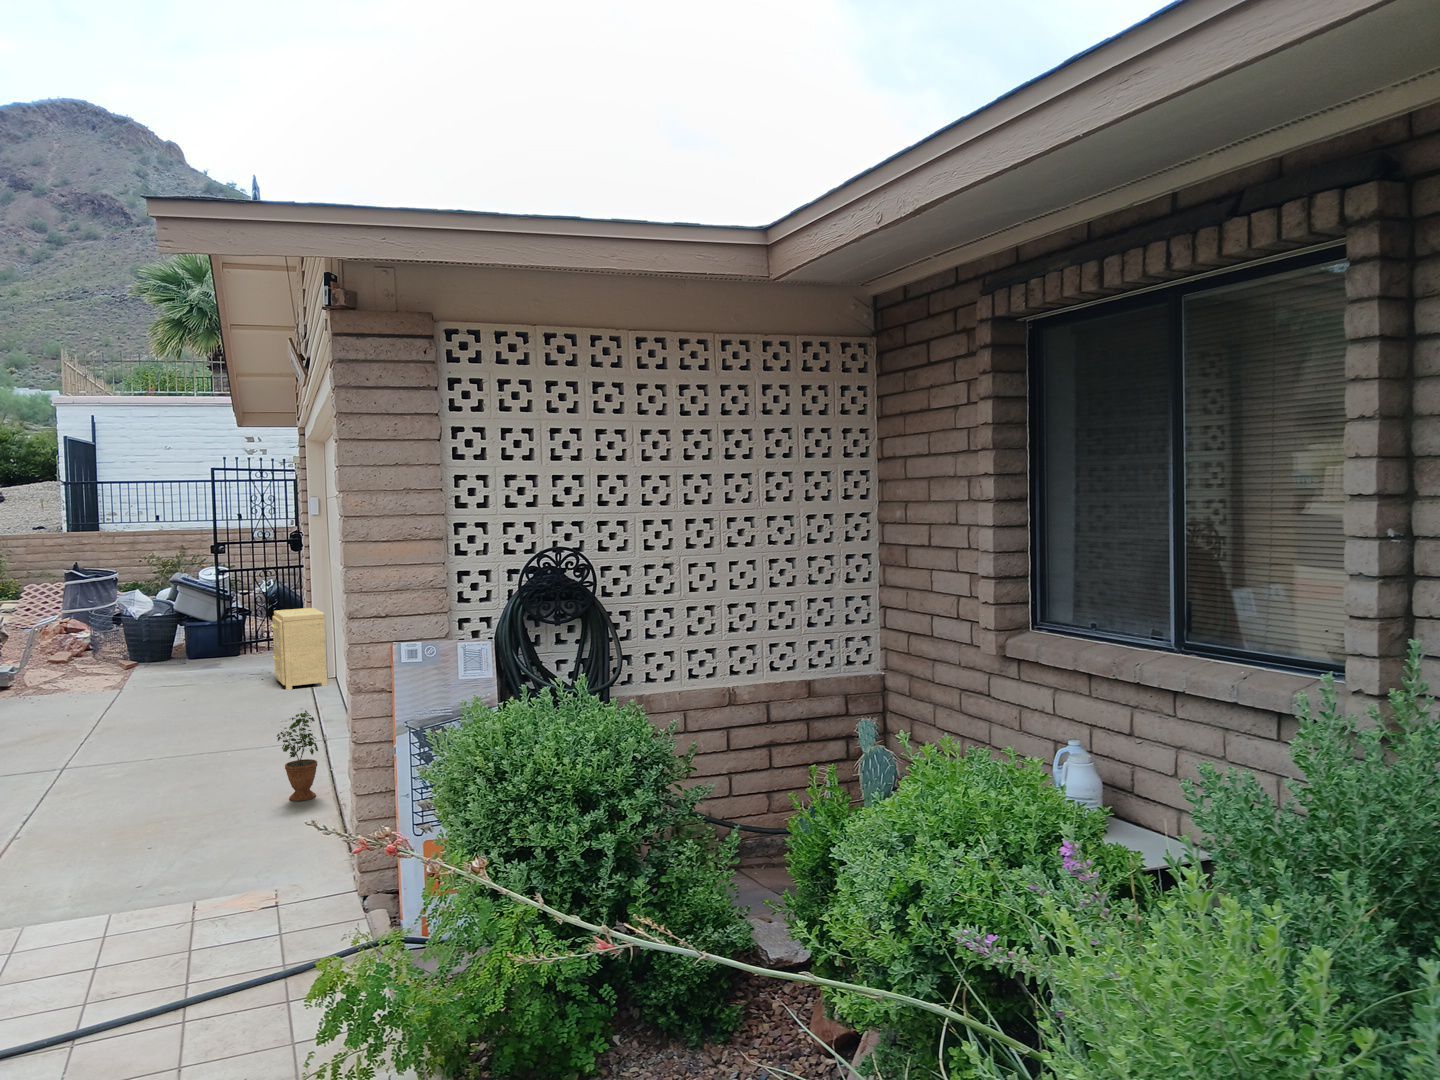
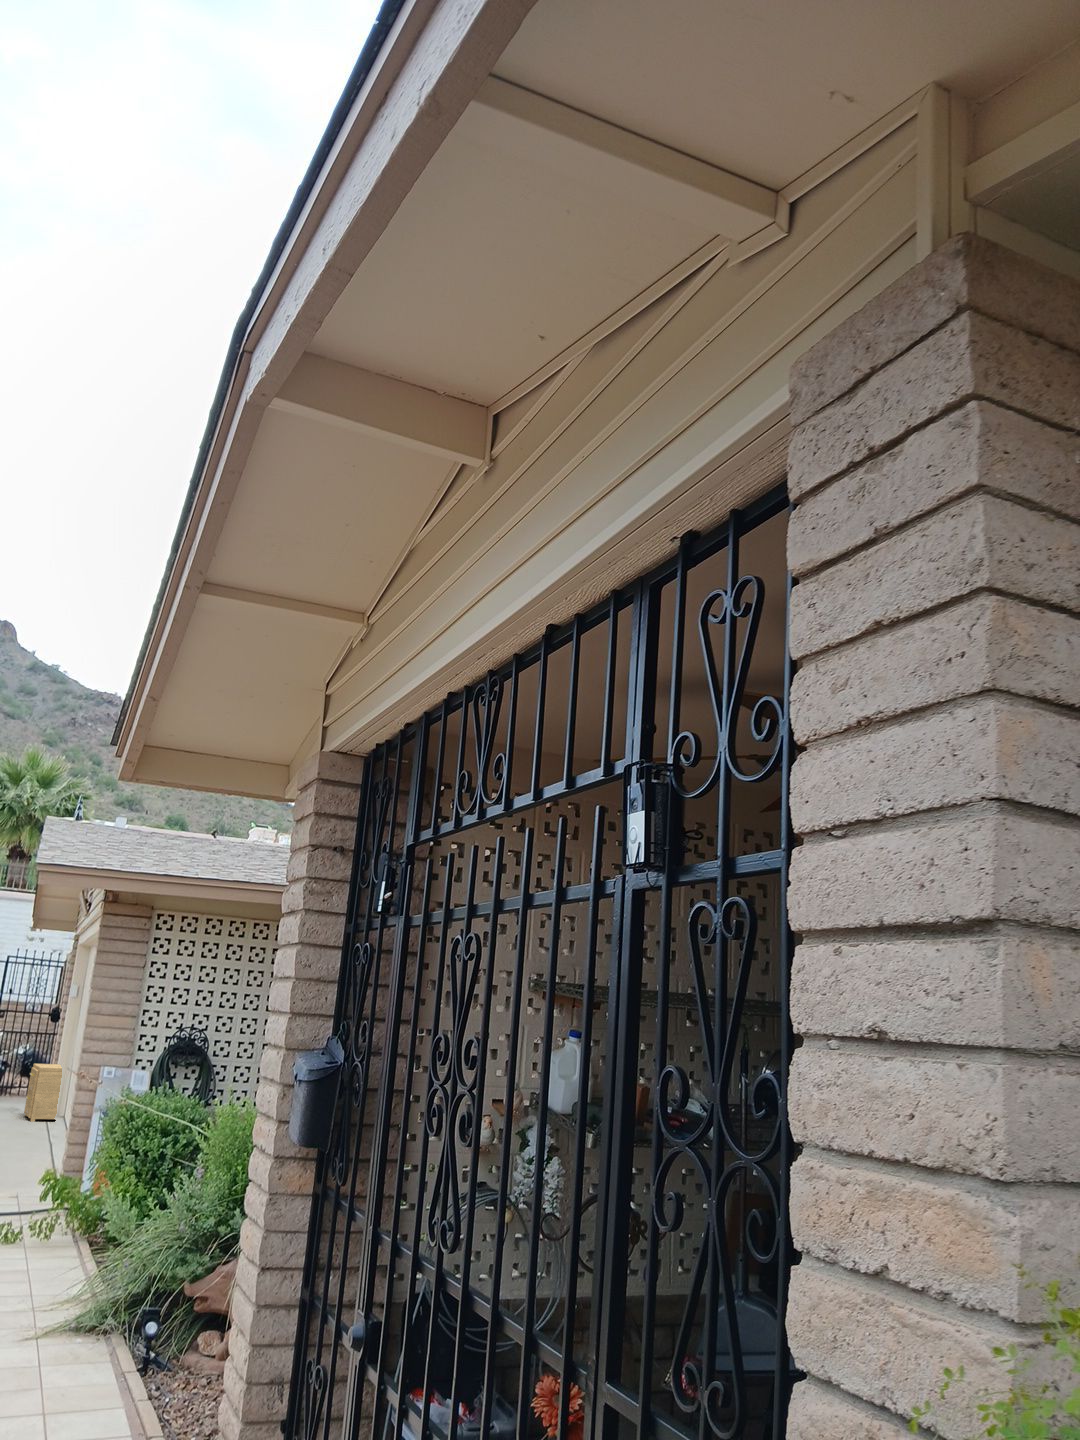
potted plant: present [277,710,318,801] -> none [26,1113,51,1169]

